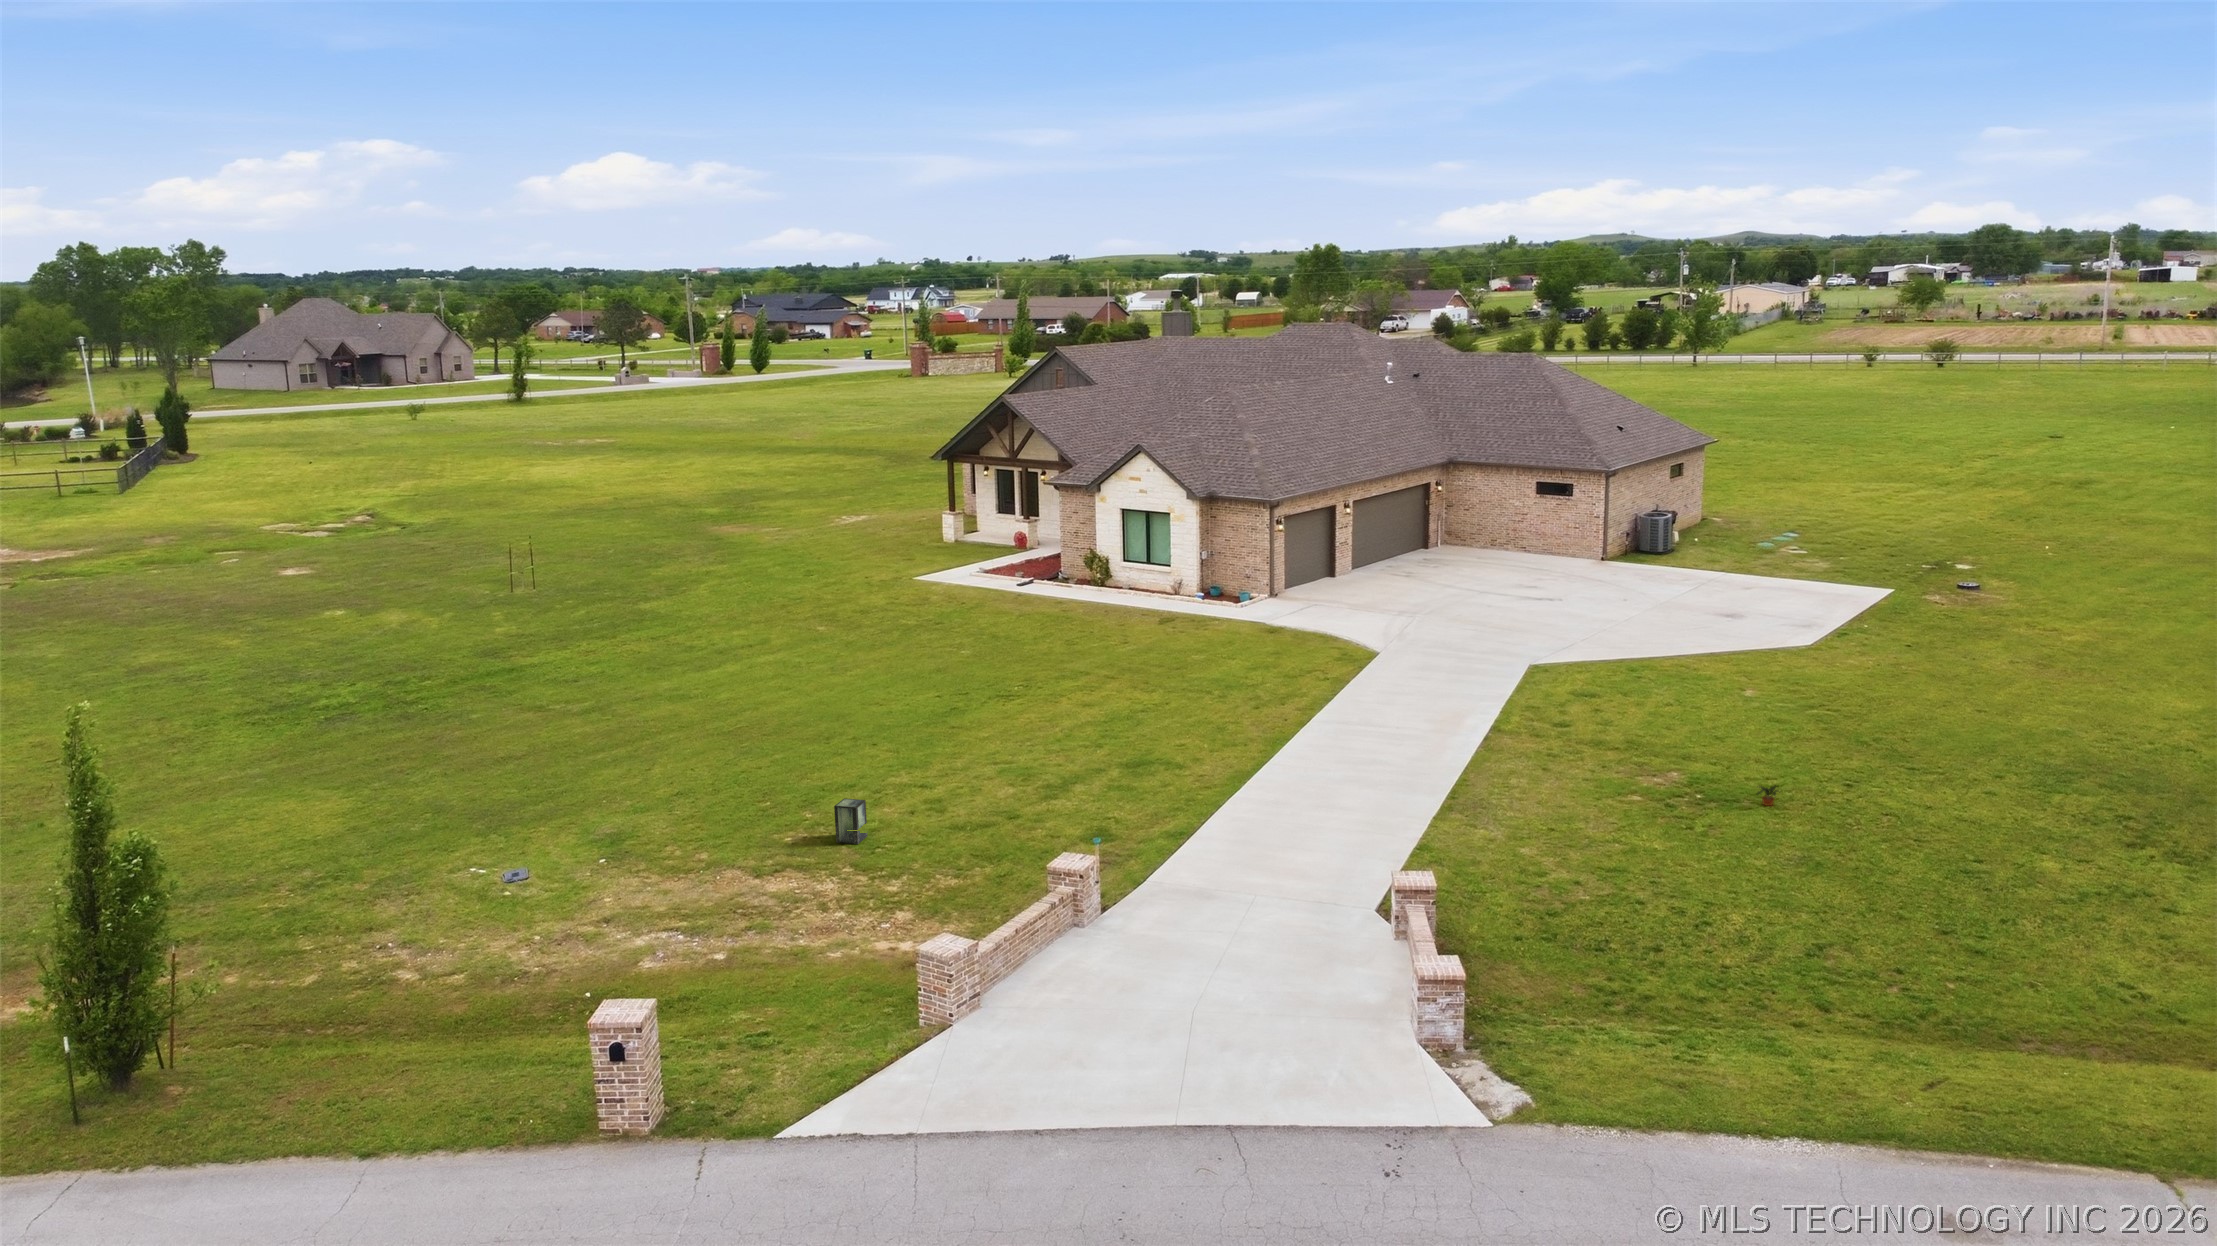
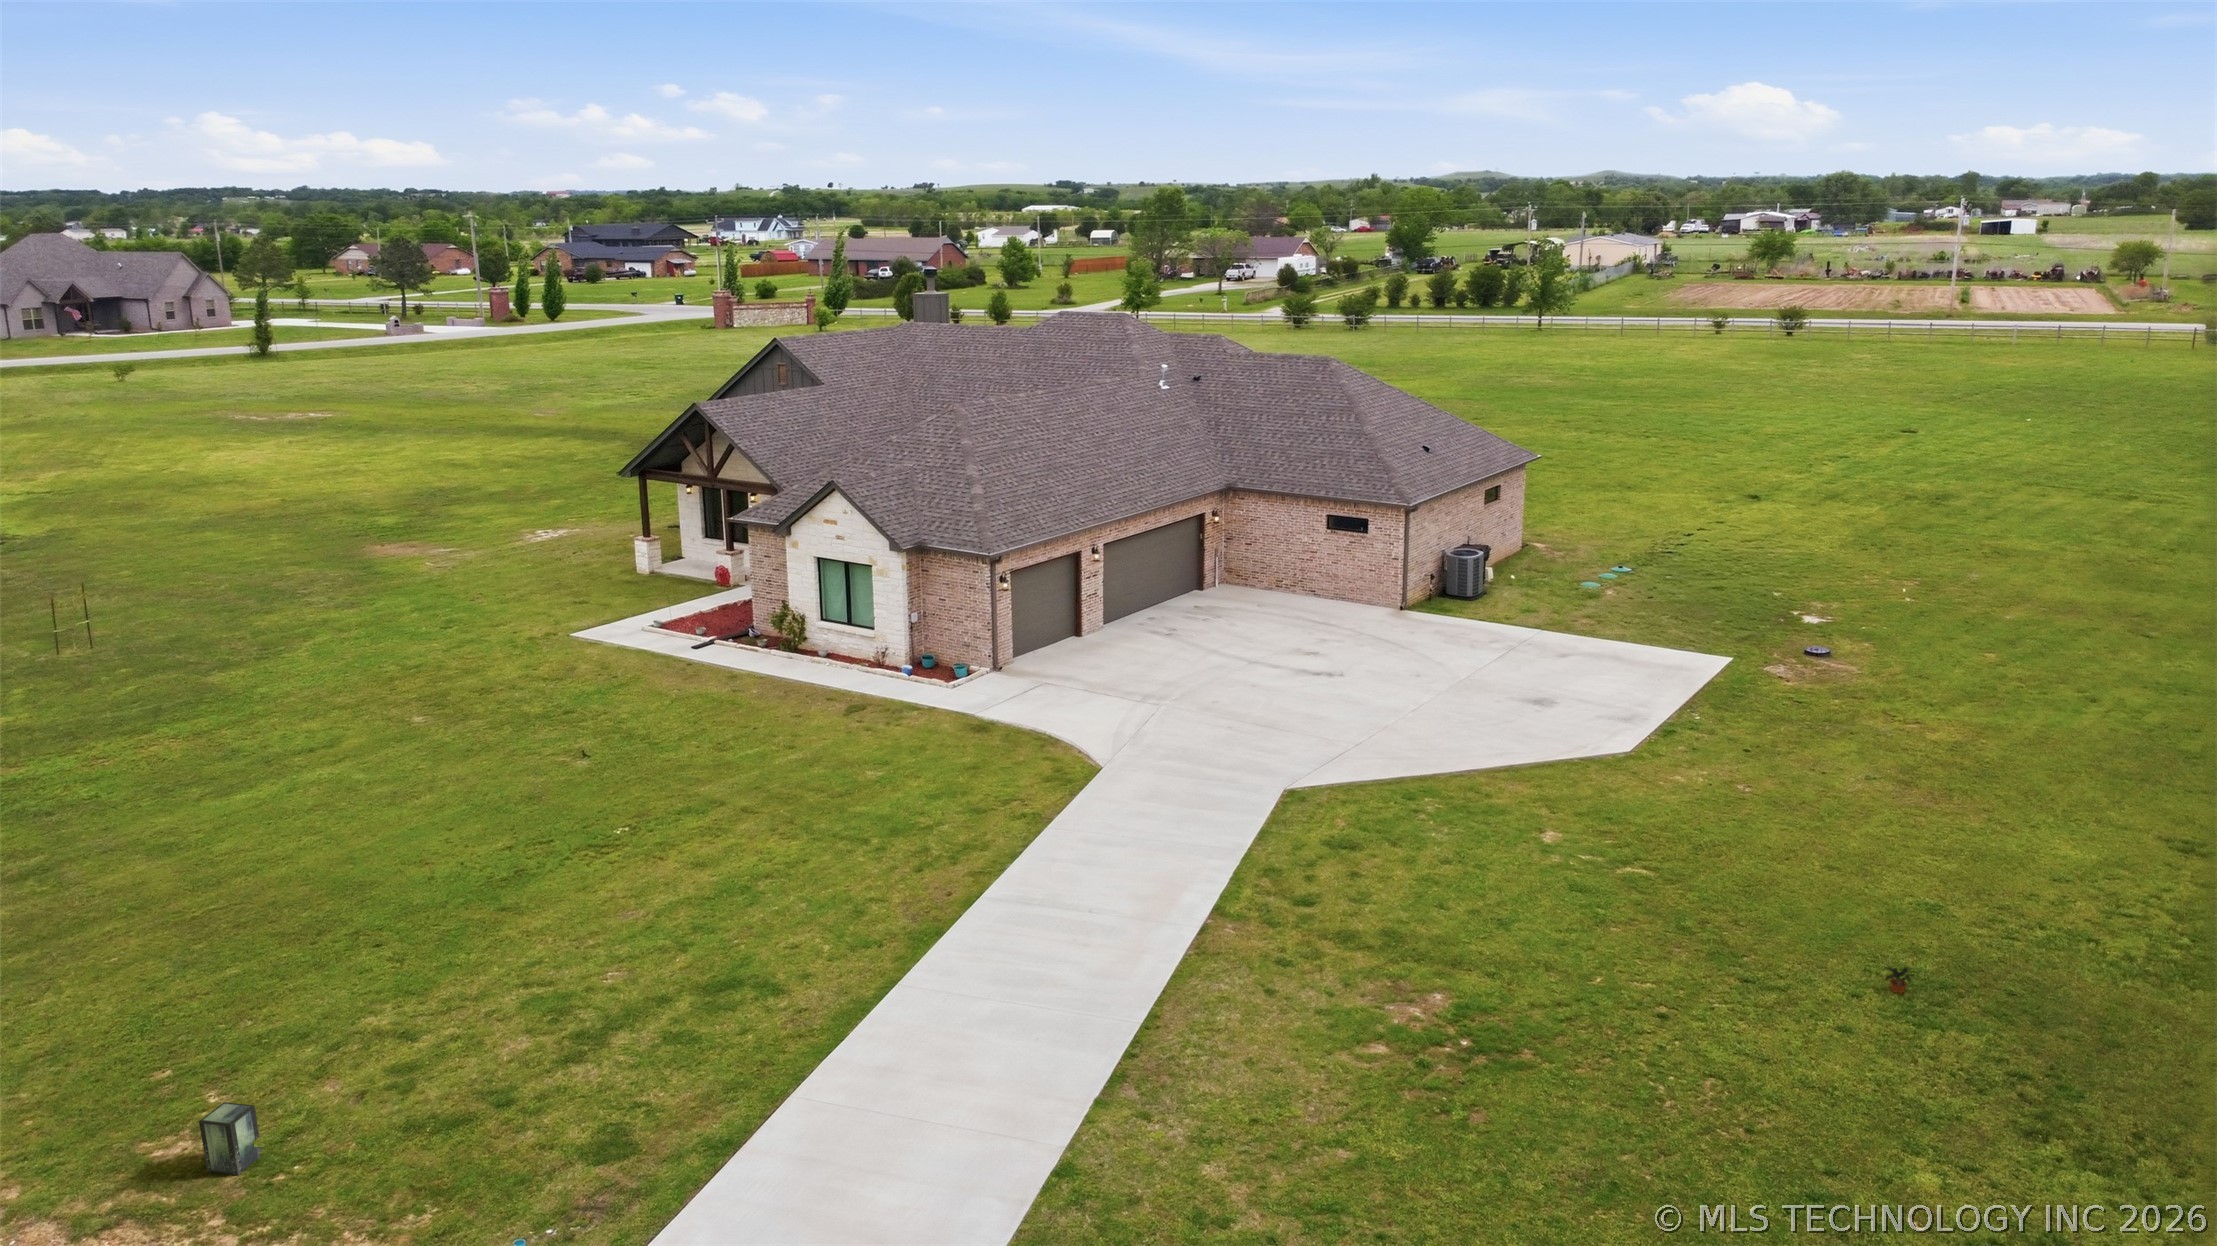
potted plant: present [1758,786,1777,806] -> present [1885,967,1913,993]

